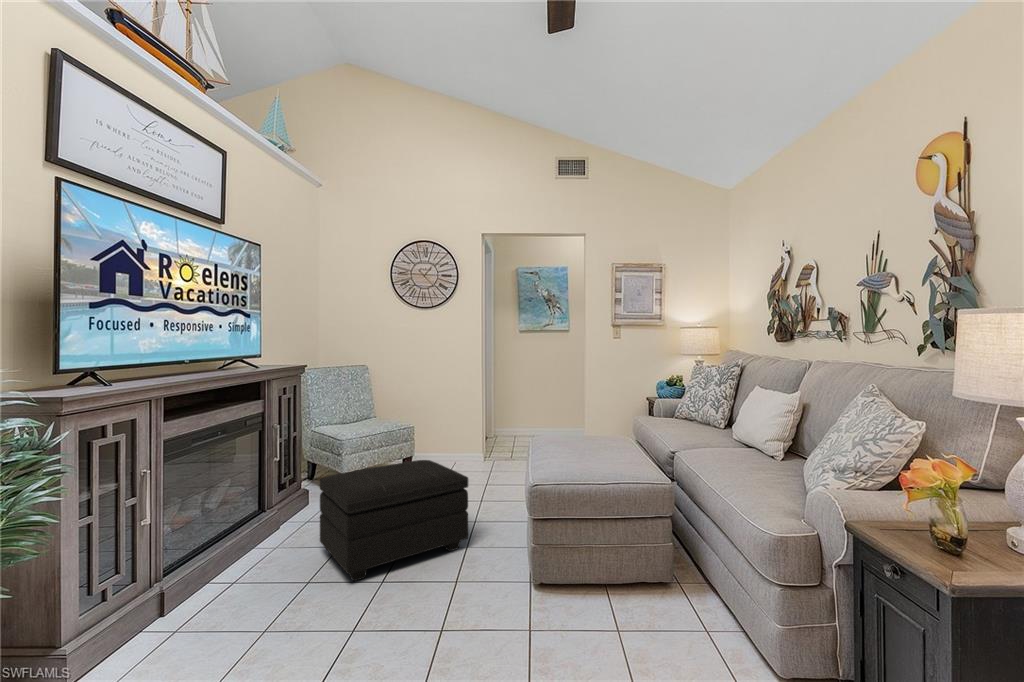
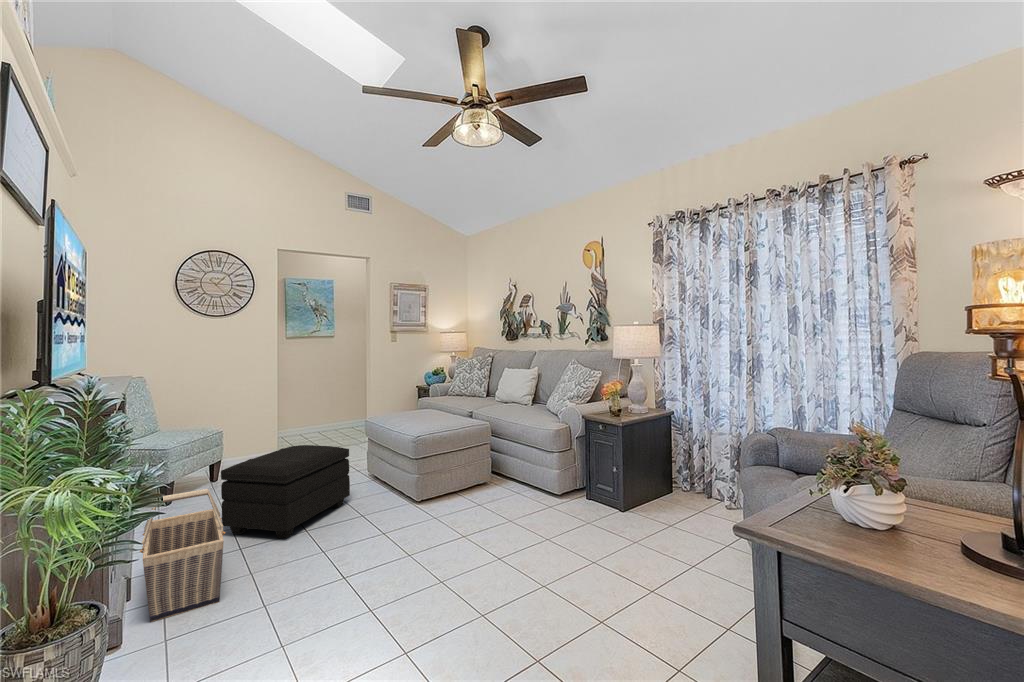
basket: none [113,507,271,659] -> present [140,489,225,622]

